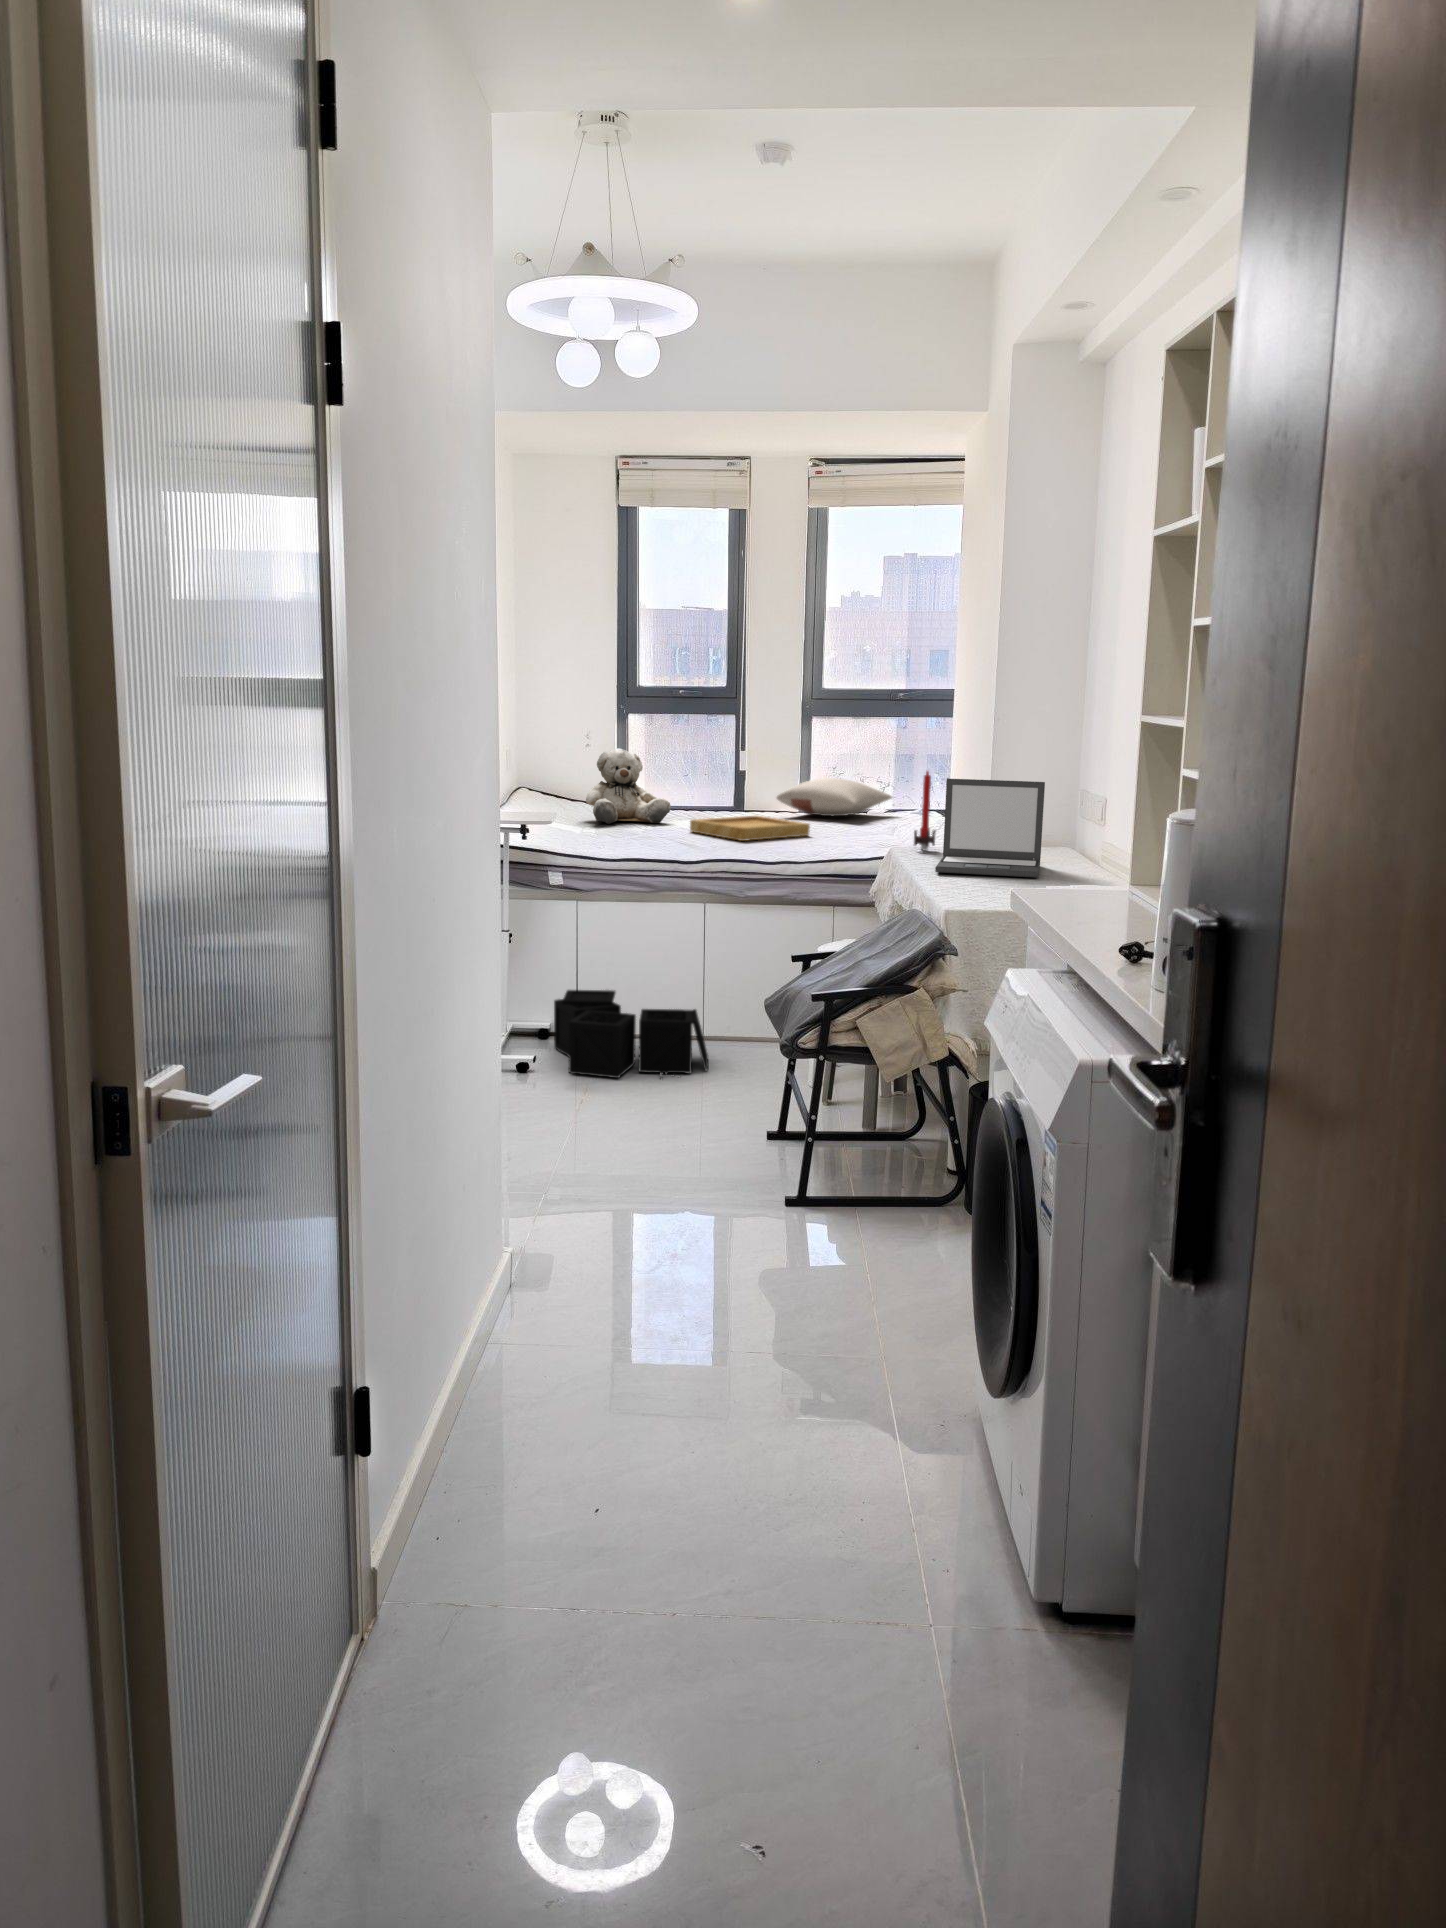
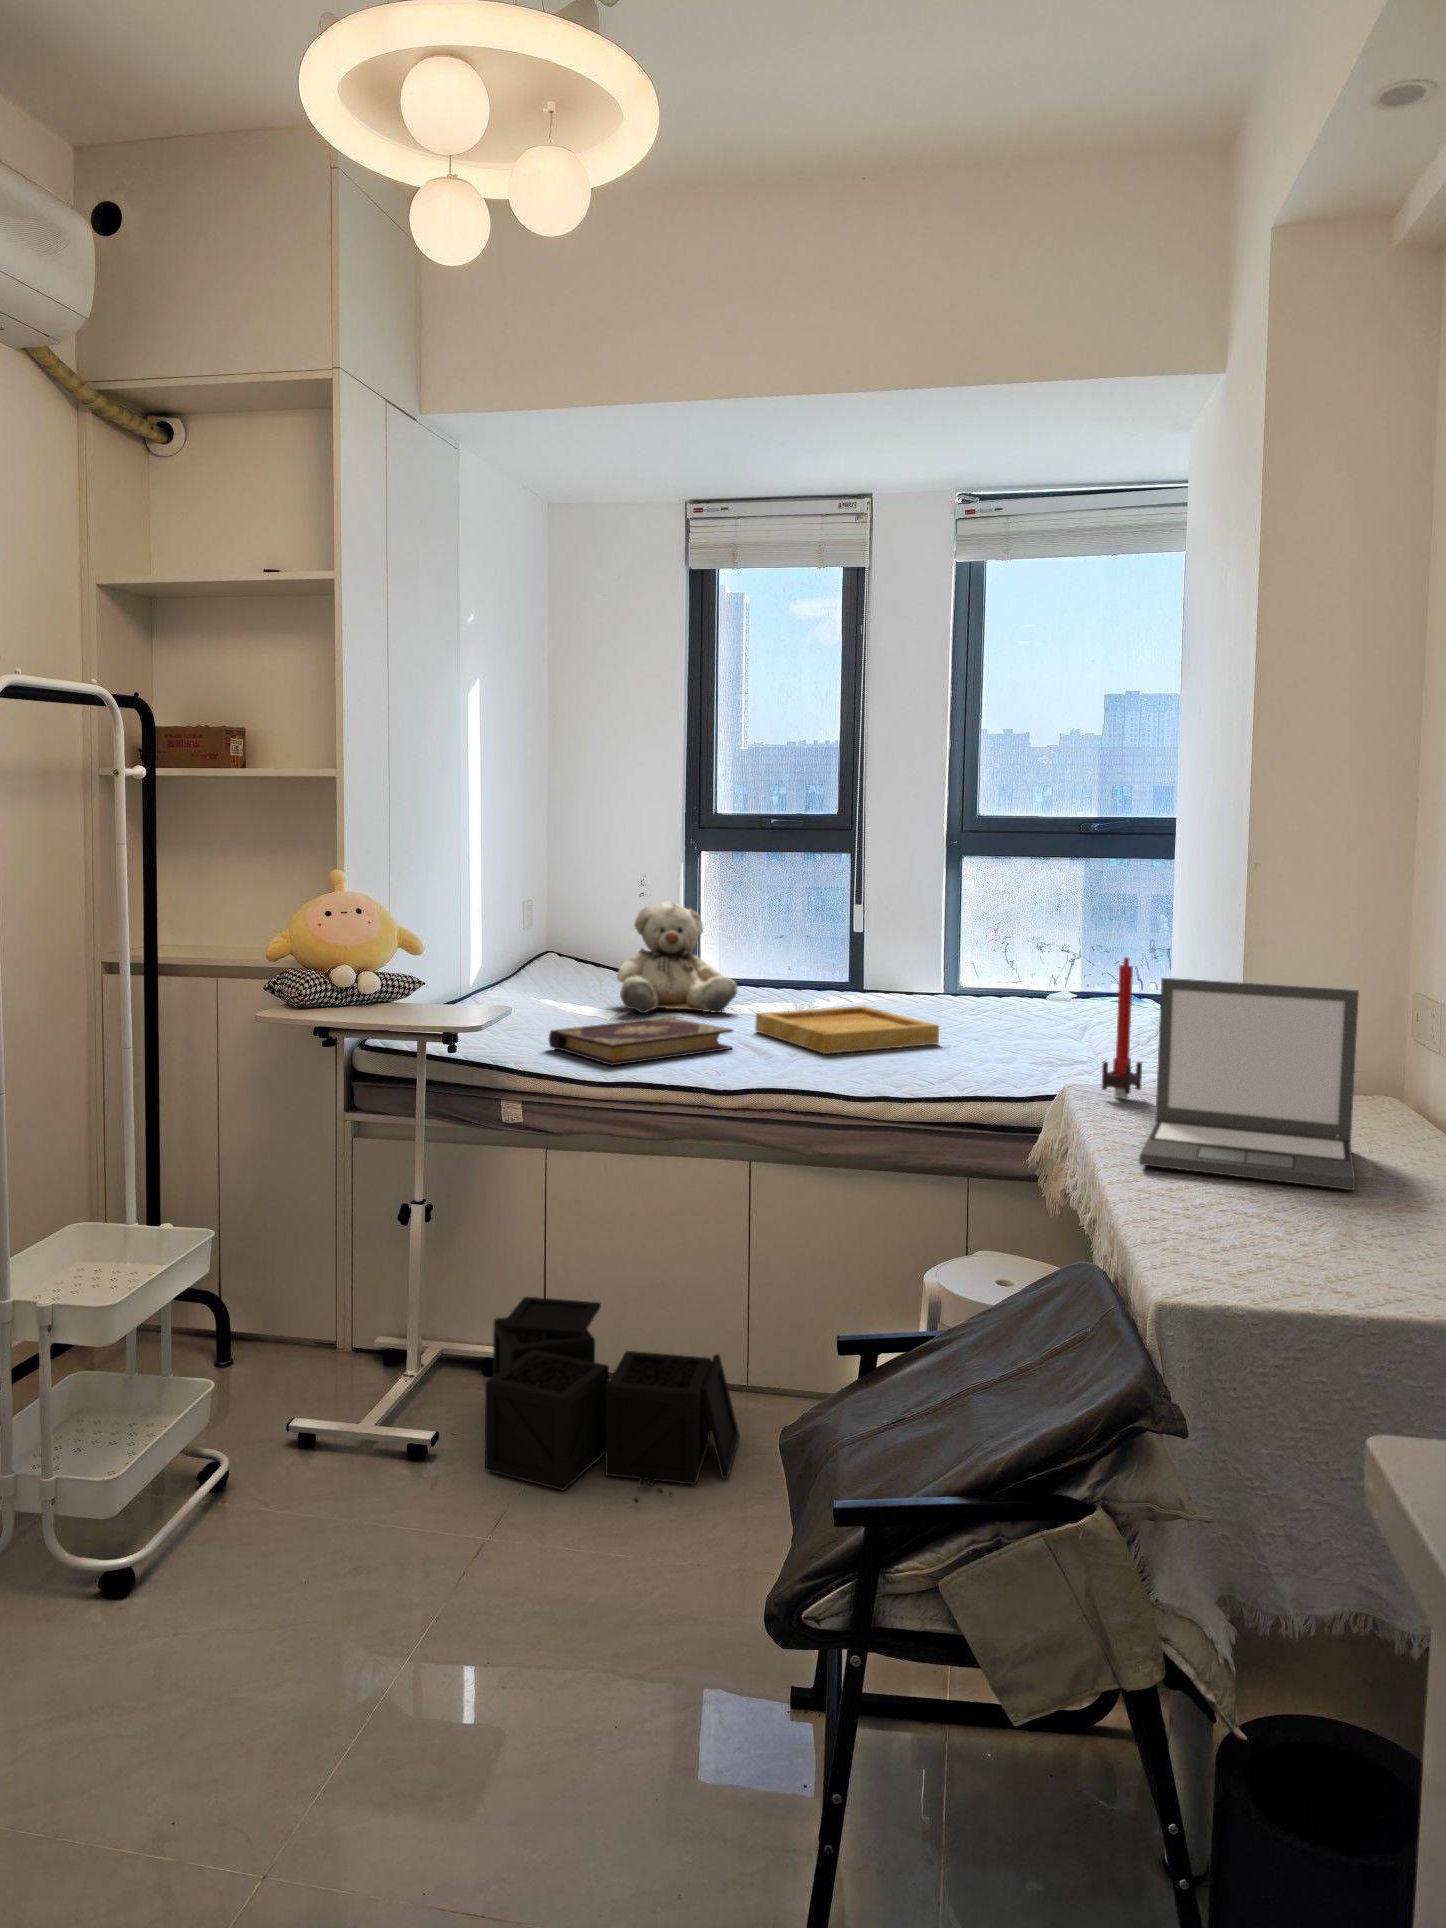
pillow: present [777,778,892,816] -> none [902,947,1080,1004]
book: none [565,822,683,848] -> present [549,1017,733,1065]

